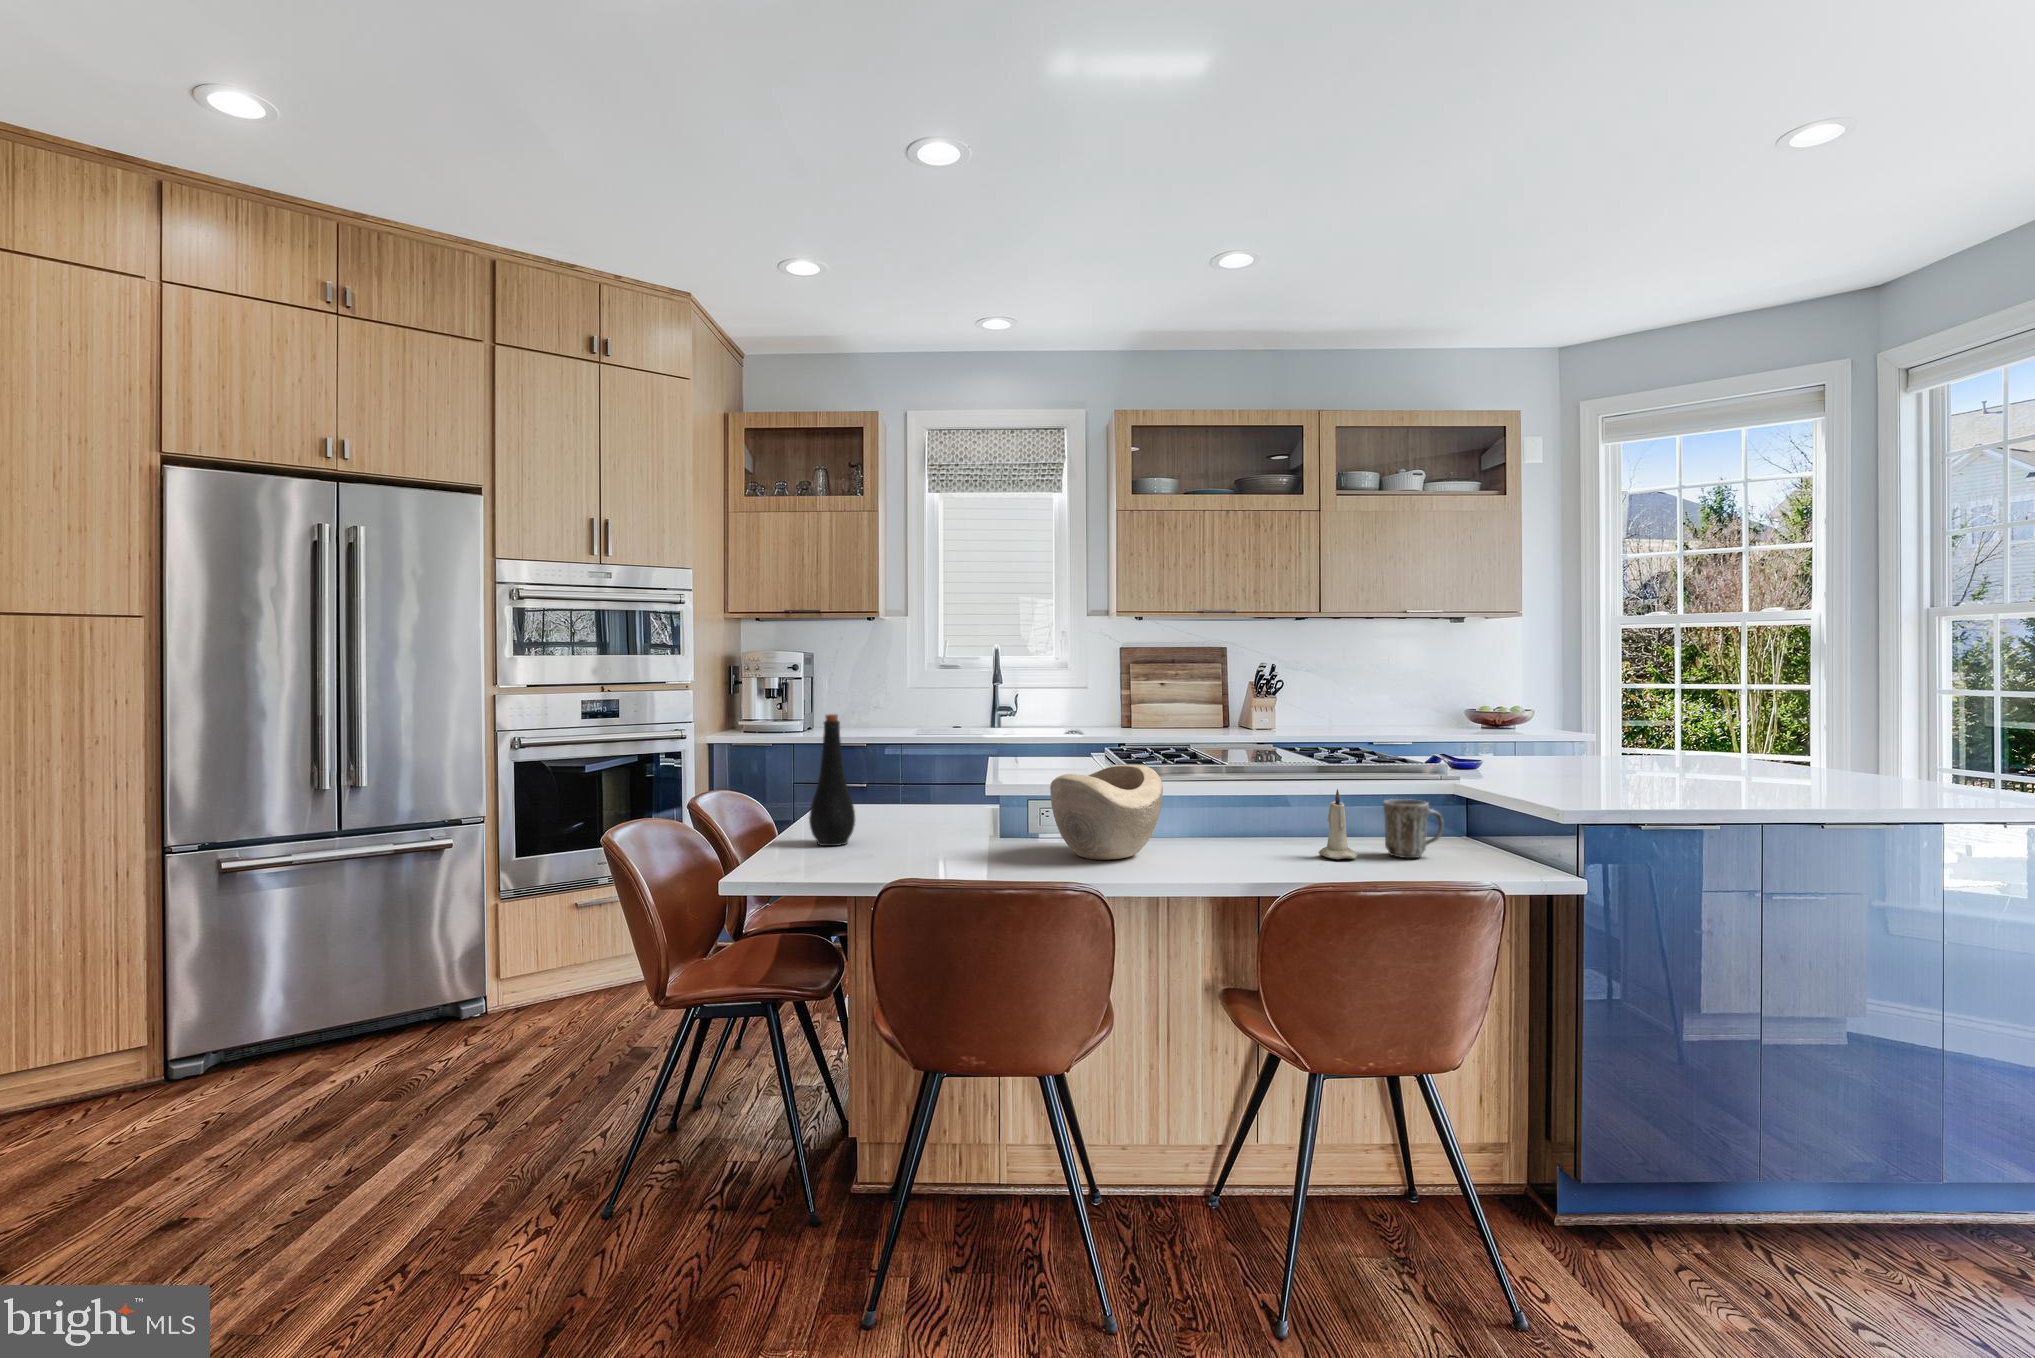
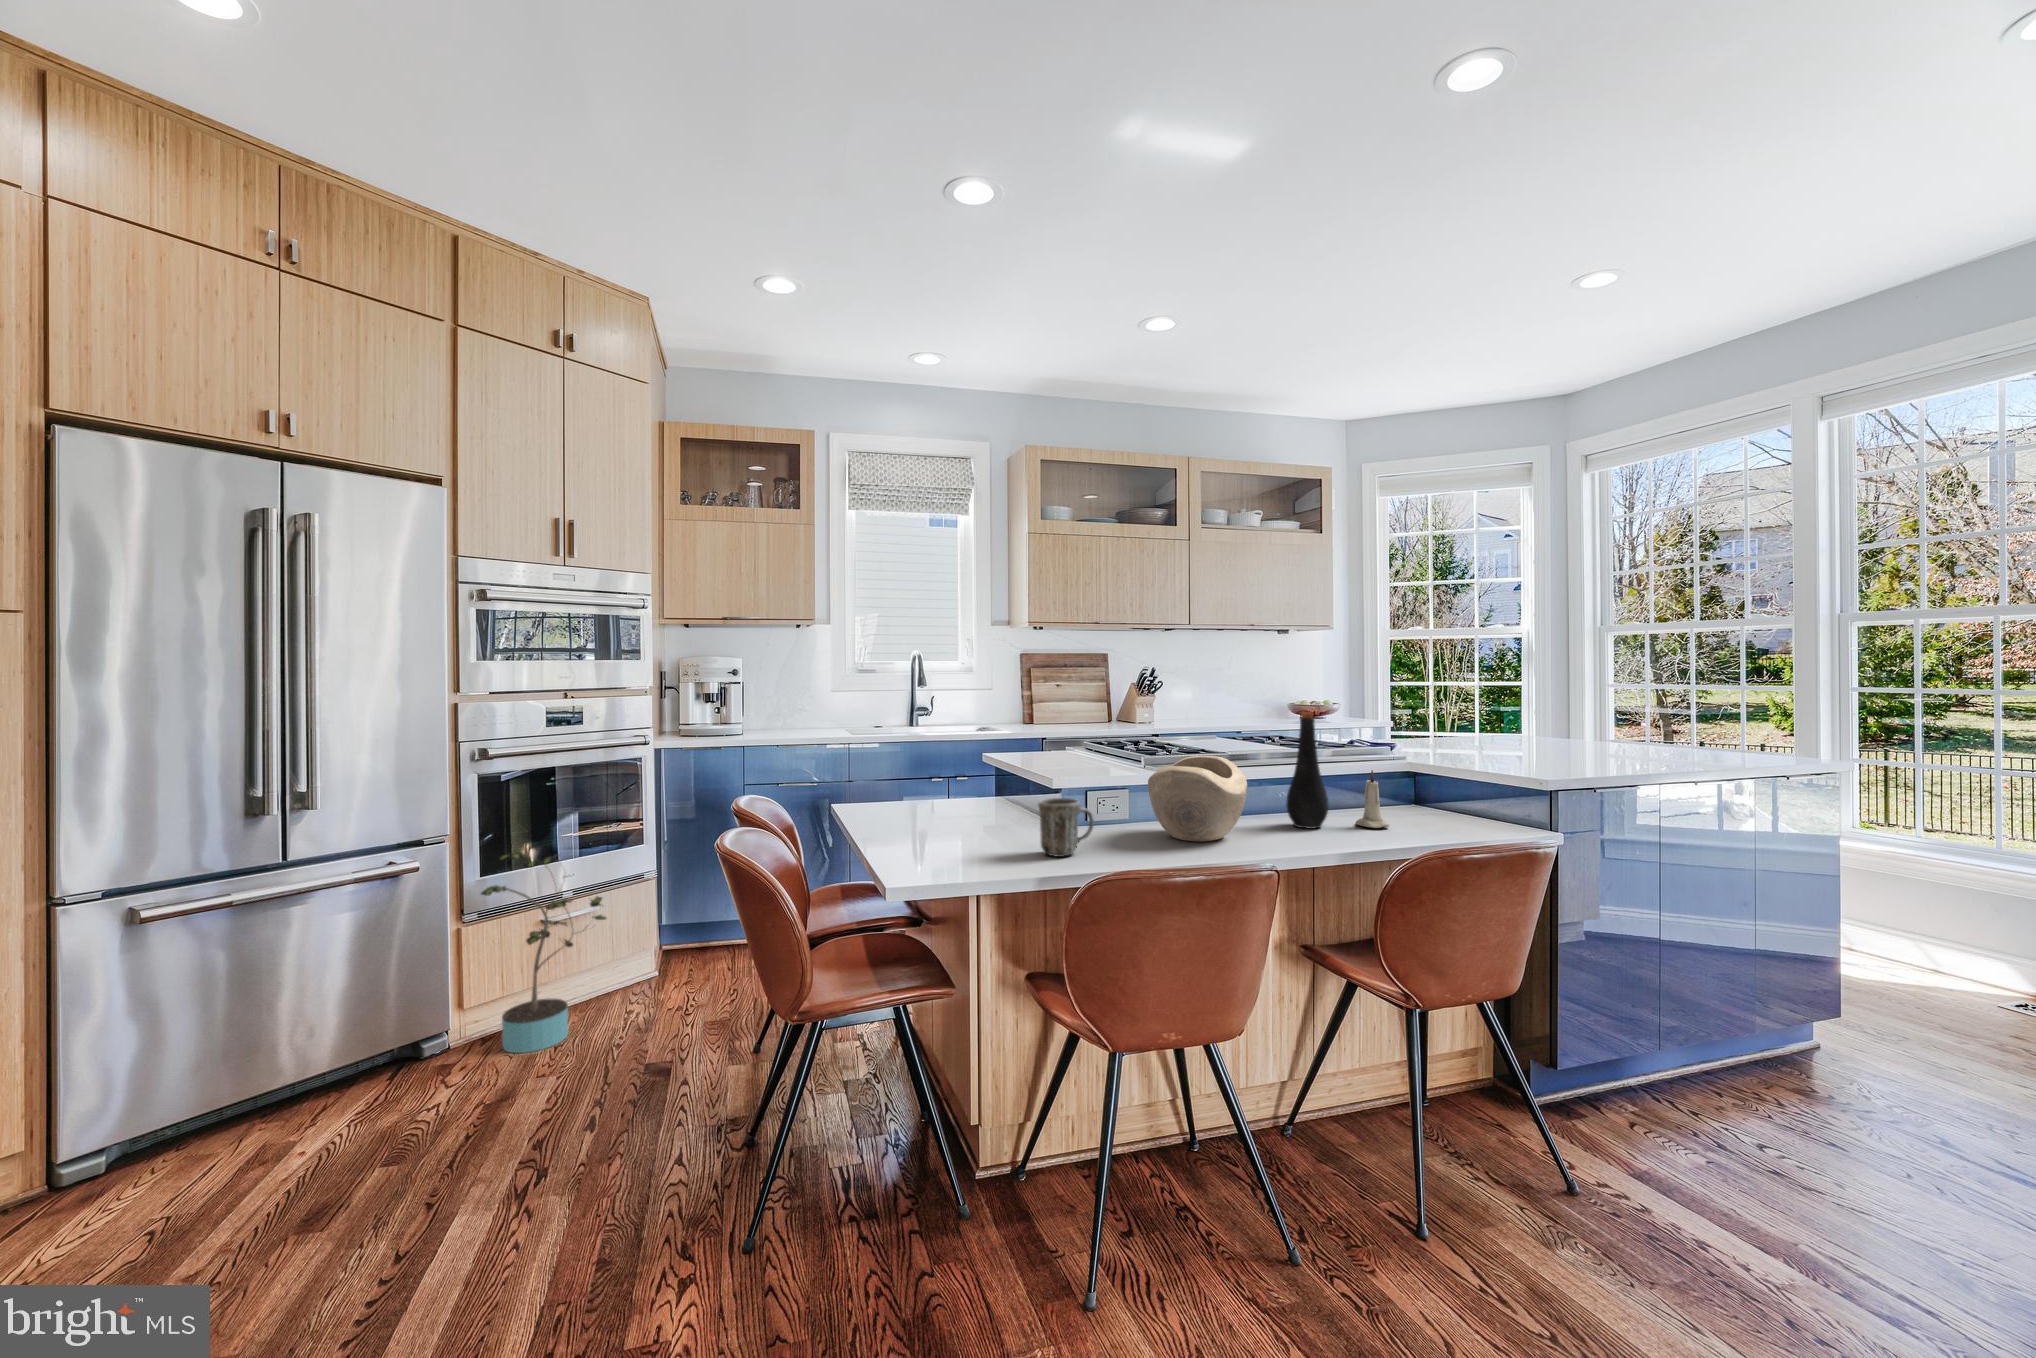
bottle: present [809,714,855,846] -> present [1286,712,1328,829]
mug: present [1383,799,1444,858] -> present [1038,798,1094,857]
potted plant: none [501,837,621,1026] -> present [481,853,607,1053]

